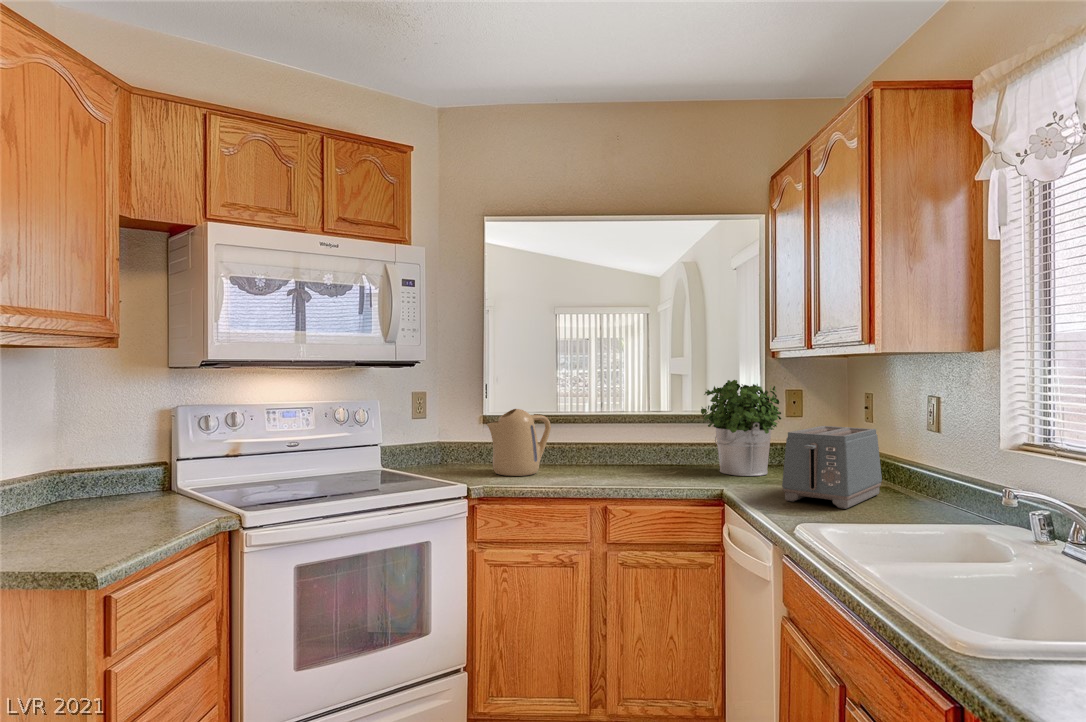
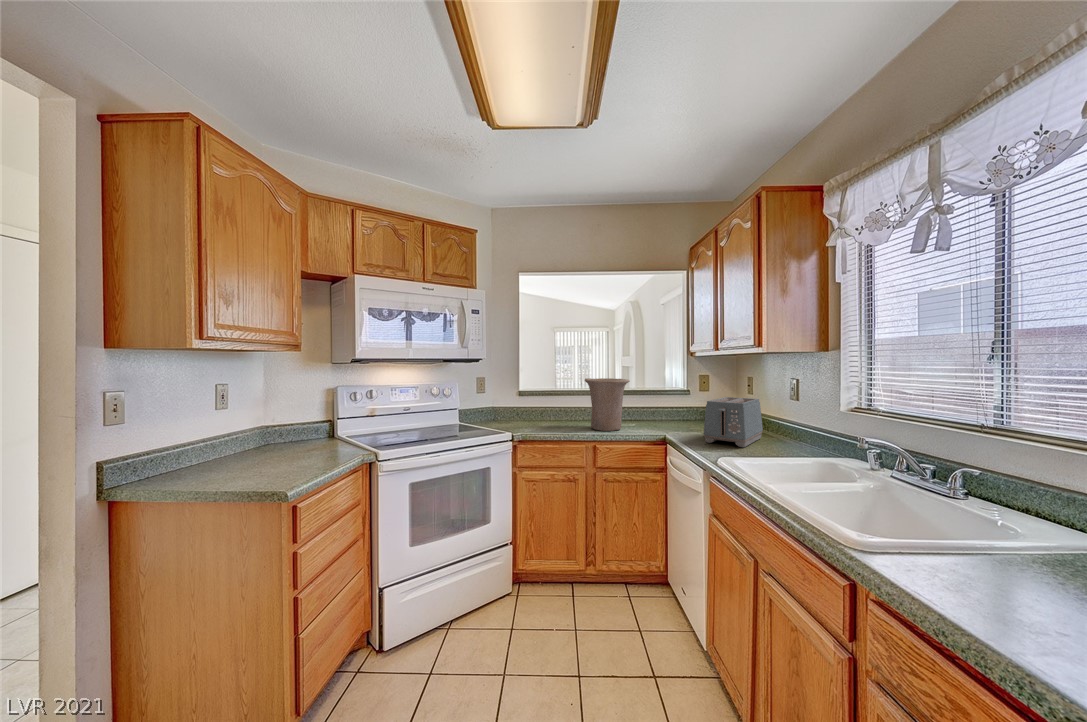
potted plant: present [701,380,781,476] -> none [650,369,698,427]
vase: none [591,394,666,481] -> present [585,378,630,431]
kettle: present [487,409,551,476] -> none [522,388,560,428]

